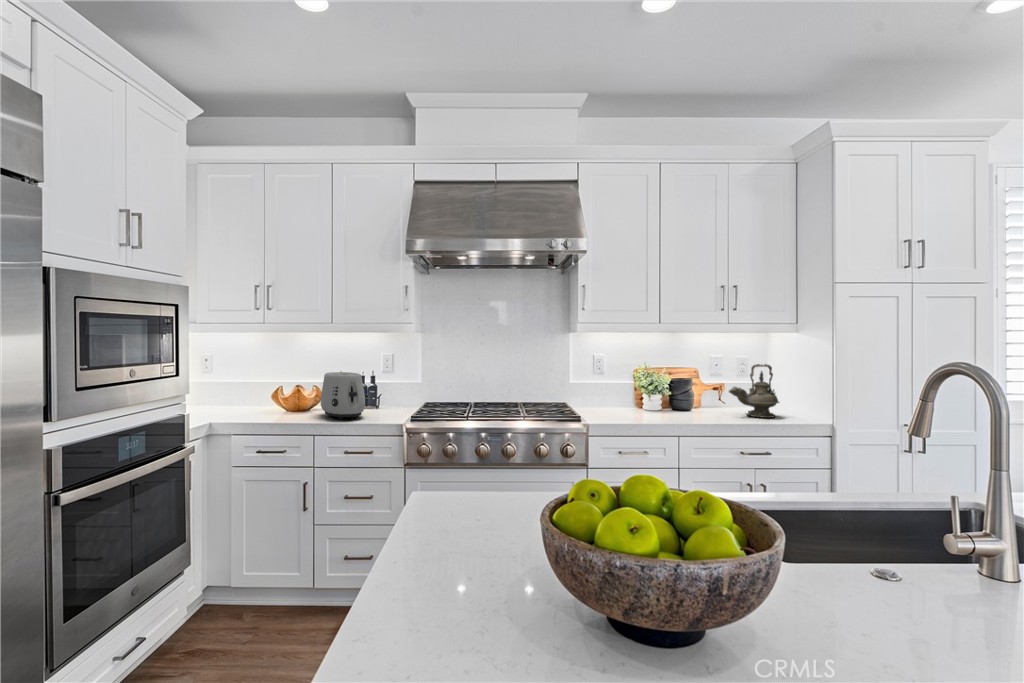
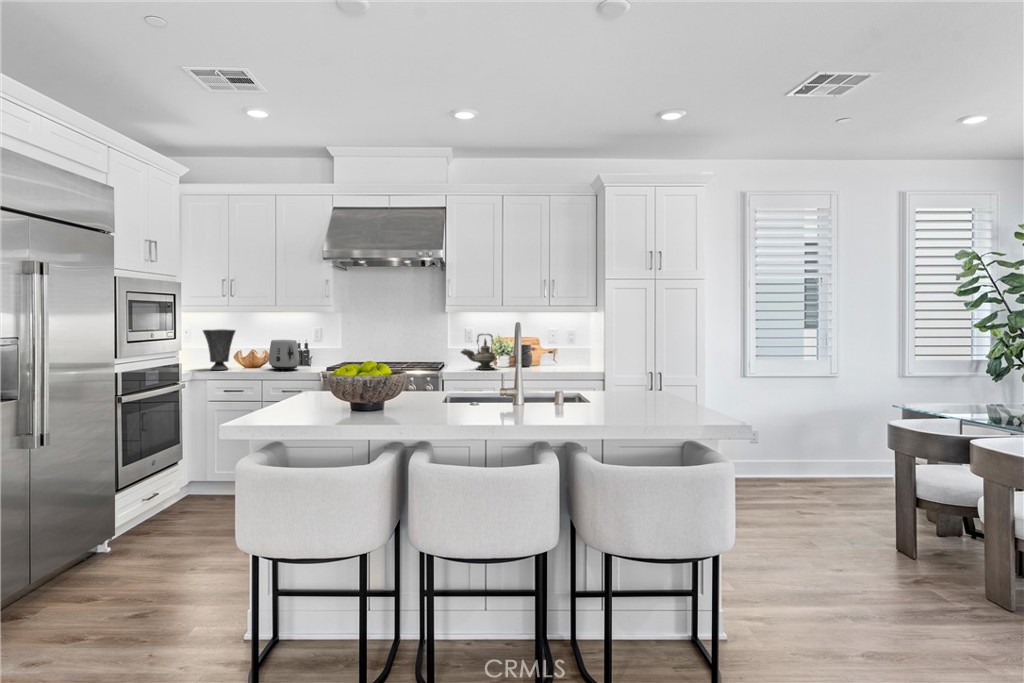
vase: none [227,357,275,418] -> present [203,329,236,370]
teapot: present [729,364,779,418] -> present [461,334,496,370]

